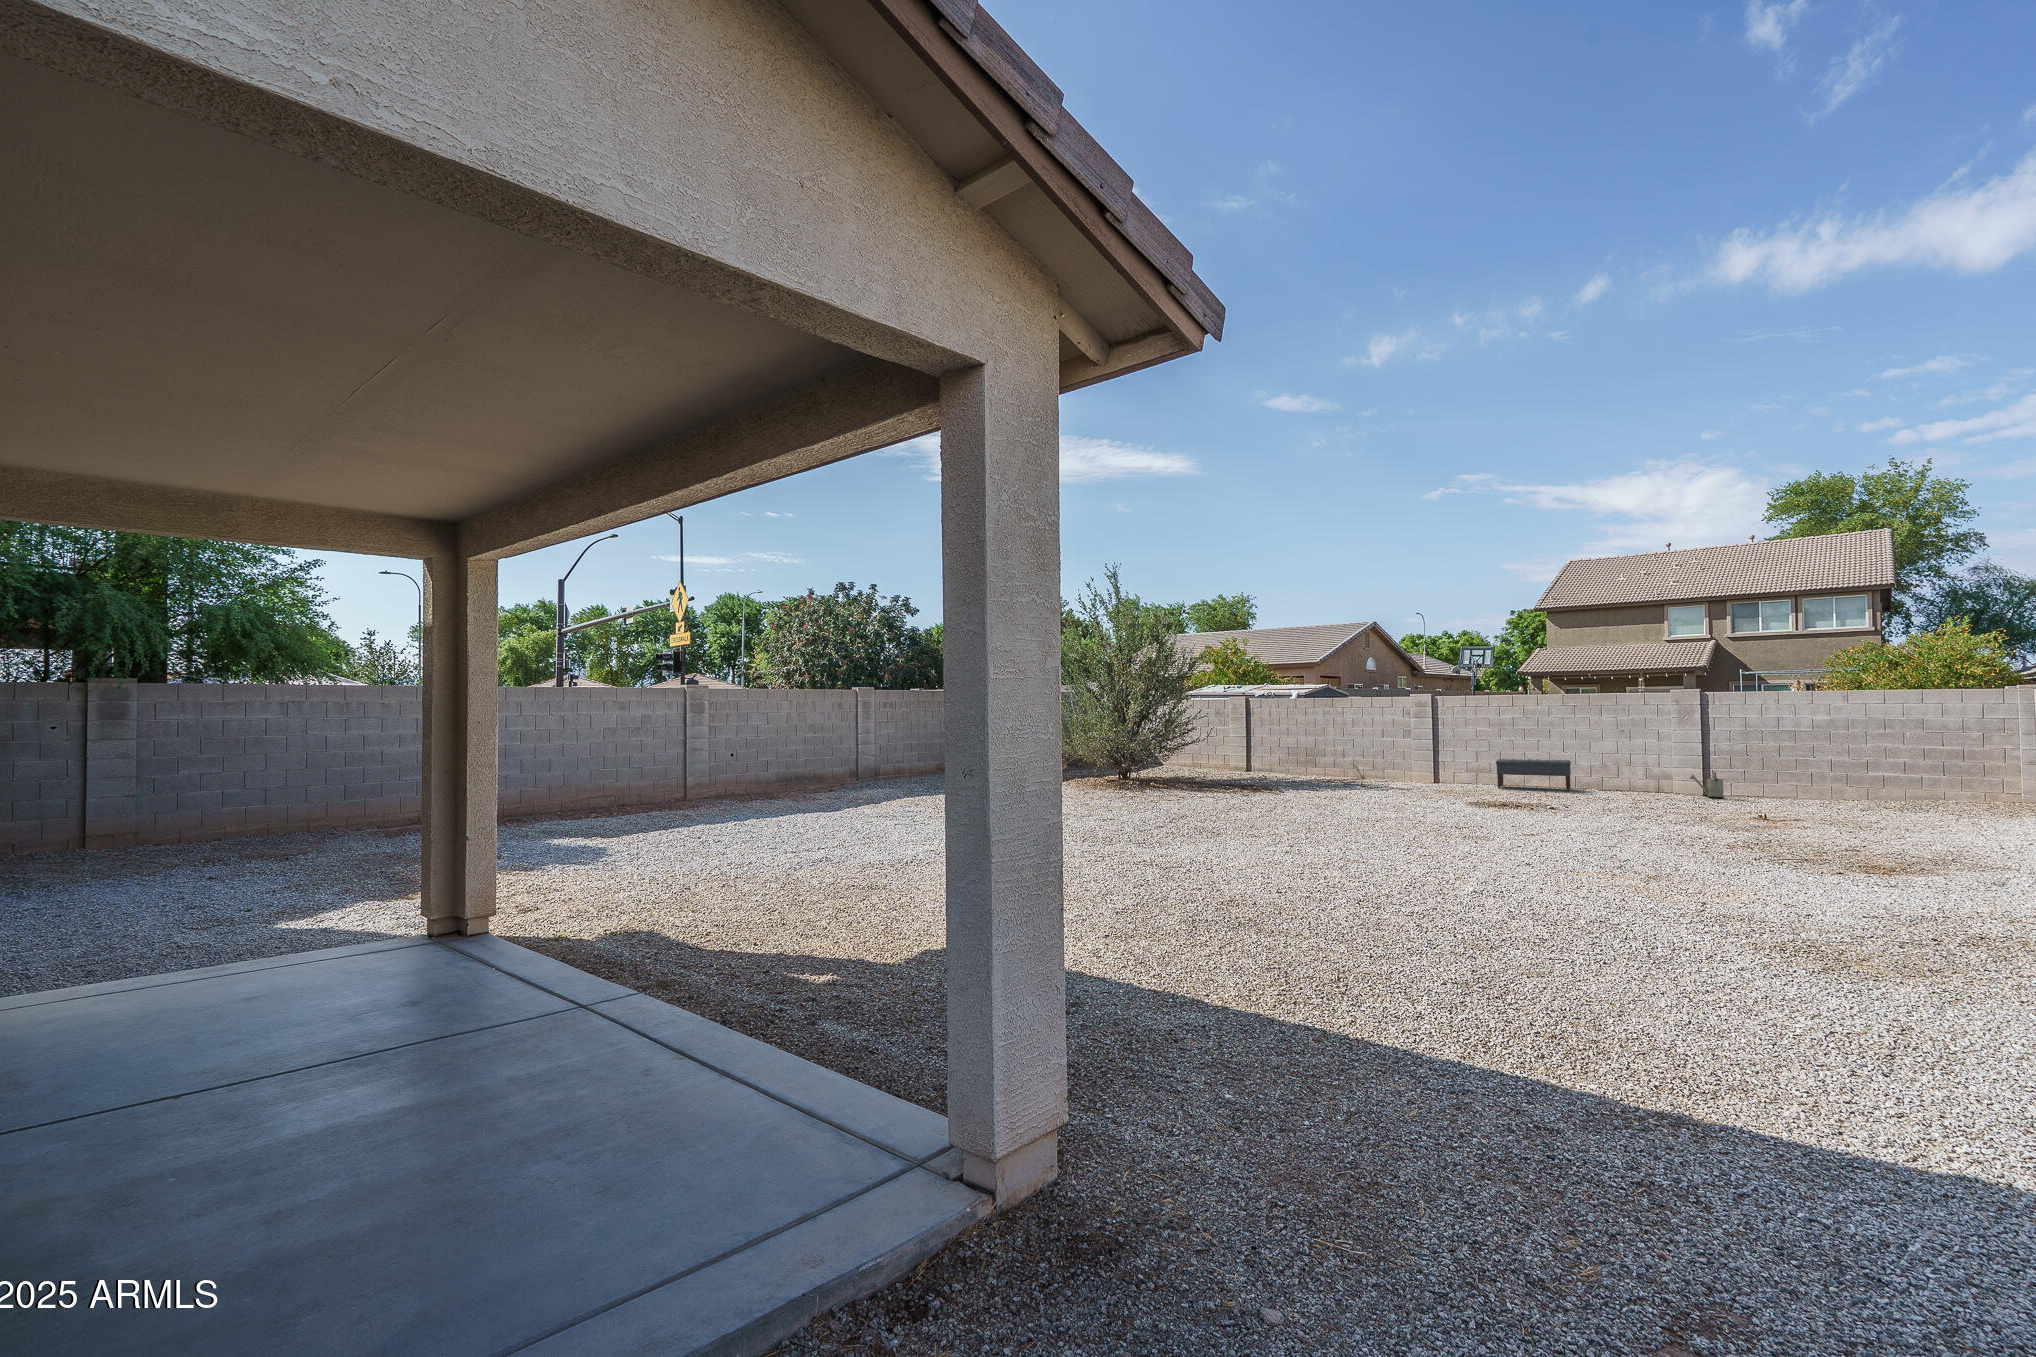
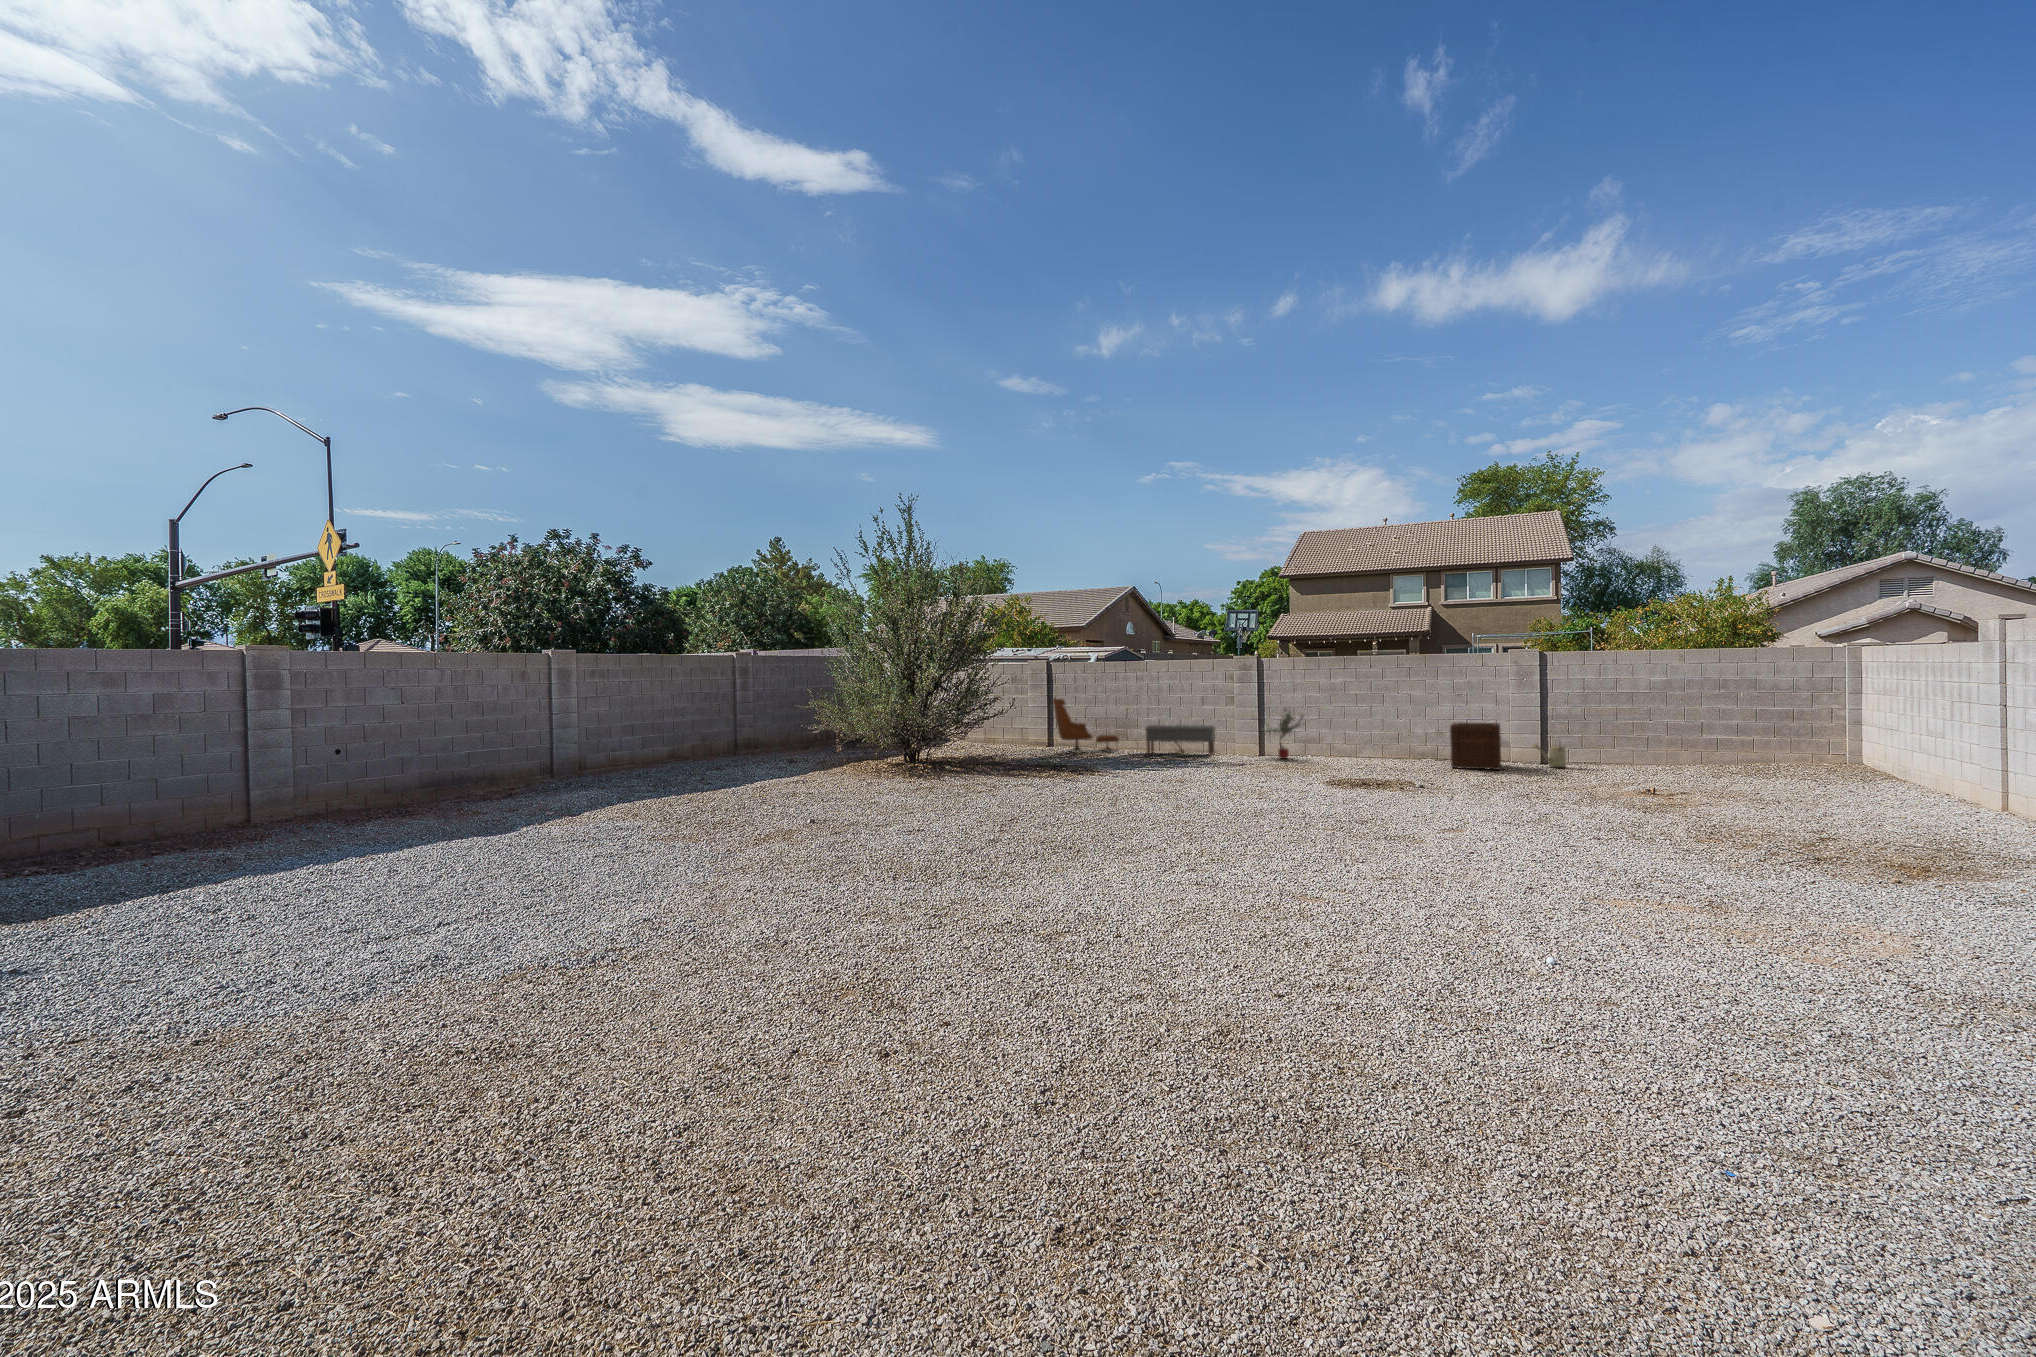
lounge chair: none [1245,728,1306,776] -> present [1053,699,1119,751]
potted tree: none [1431,737,1472,784] -> present [1265,708,1305,759]
wooden crate: none [1602,755,1660,797] -> present [1450,723,1501,770]
bench: present [1496,759,1571,790] -> present [1145,725,1215,756]

